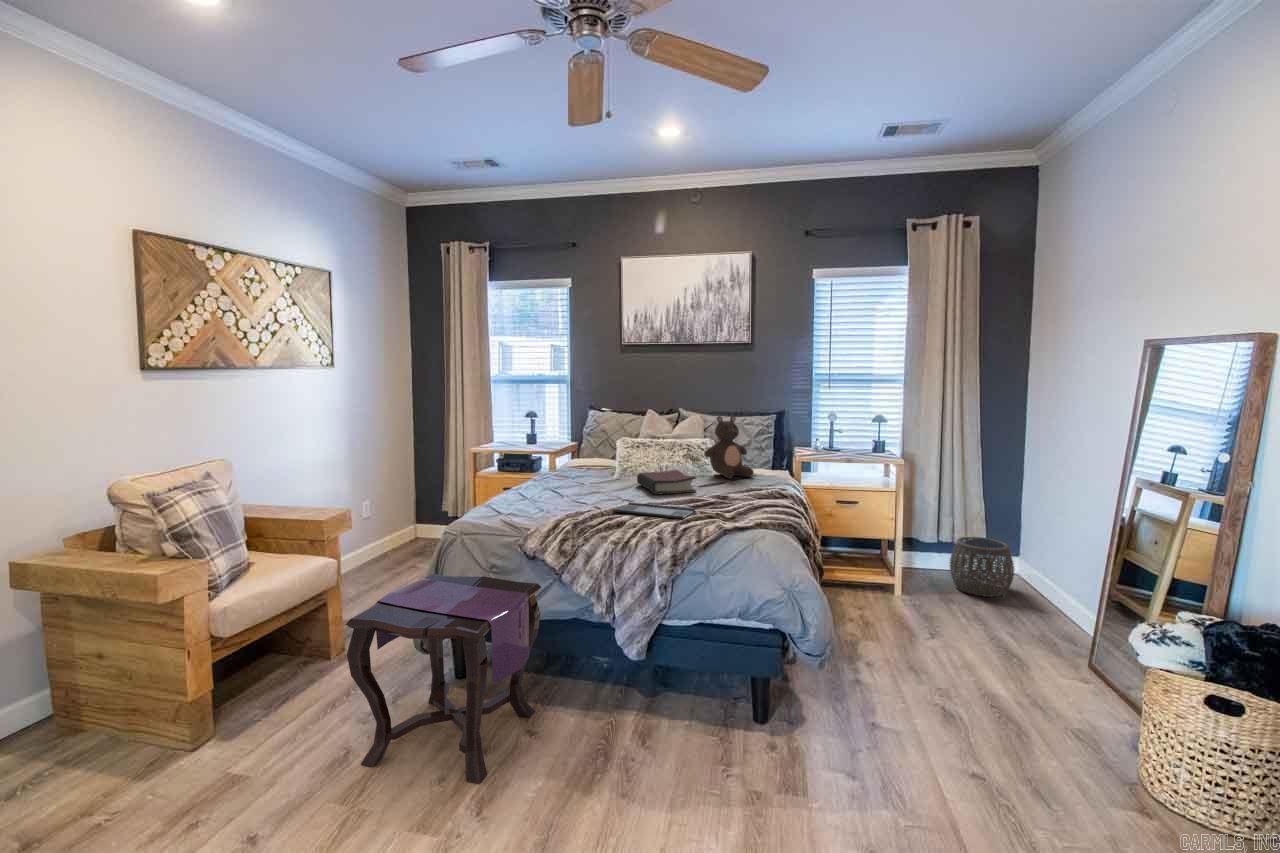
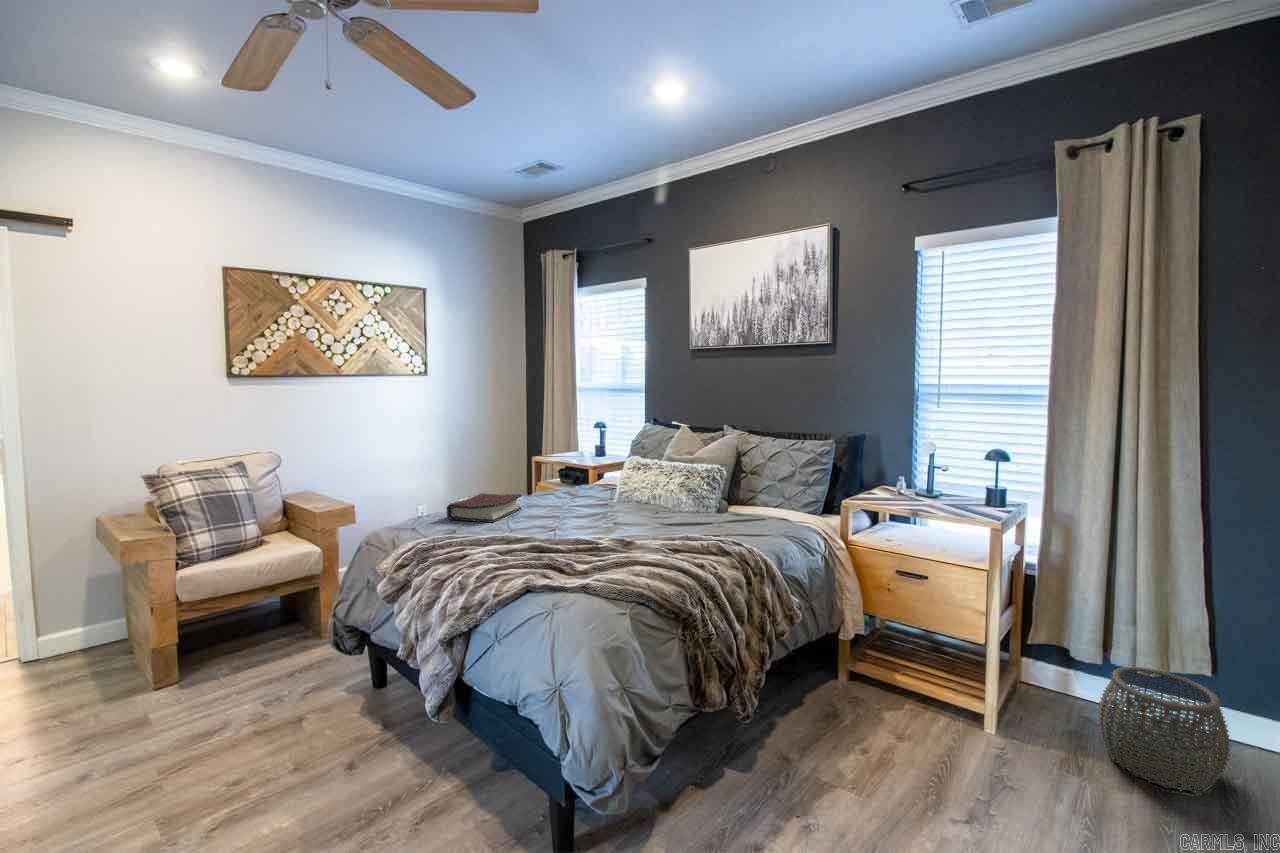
teddy bear: present [704,415,754,479] -> none [694,437,758,520]
hardback book: present [637,470,696,495] -> present [446,493,521,523]
tray: present [613,502,695,519] -> none [483,532,559,563]
side table: present [346,574,541,784] -> none [181,577,373,801]

